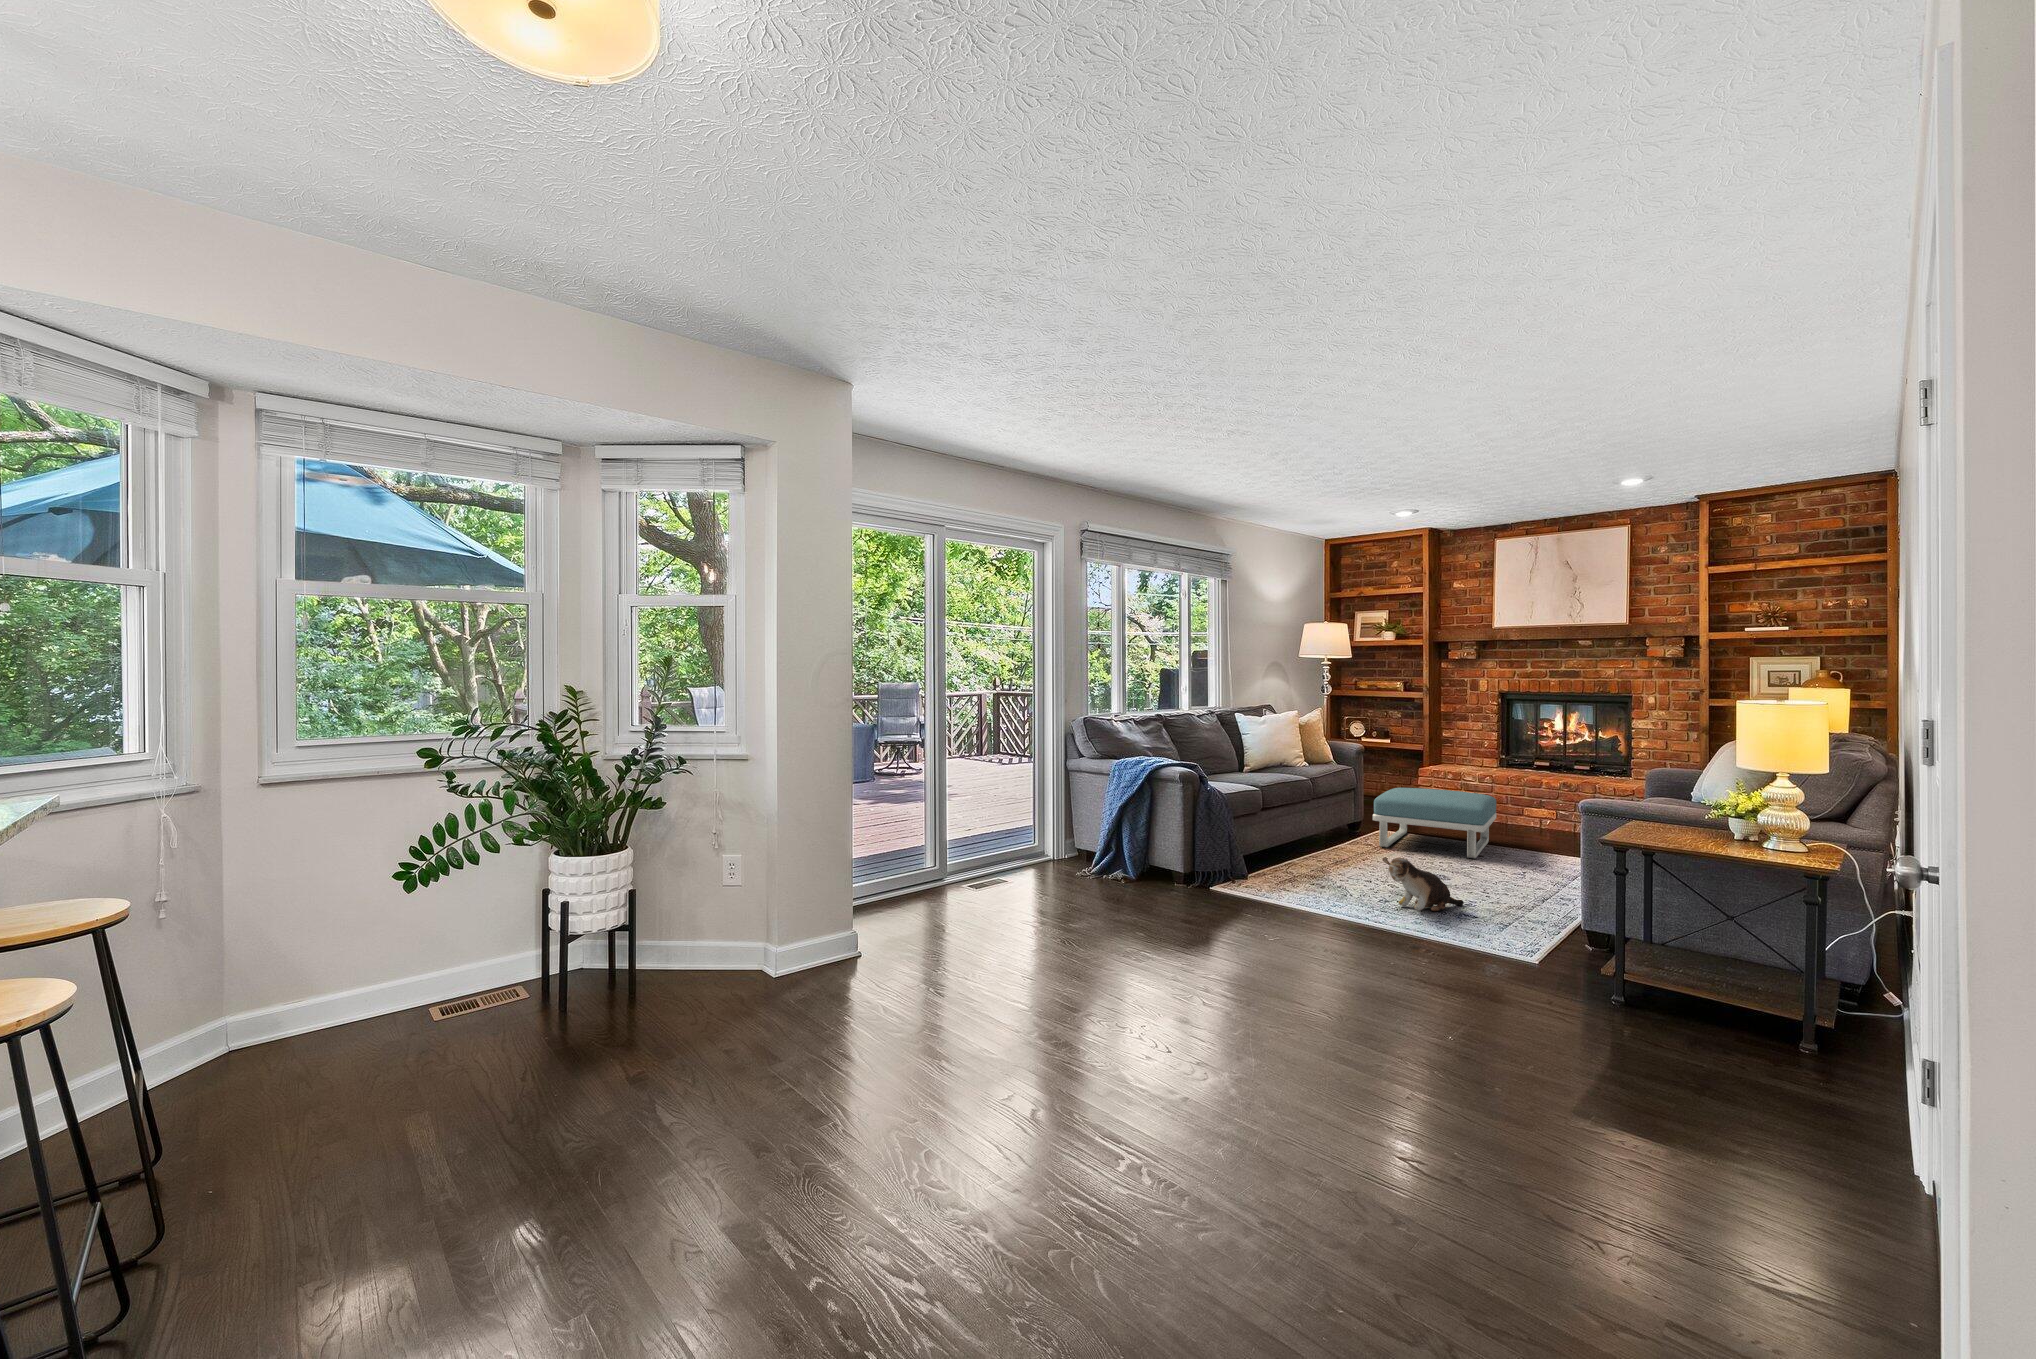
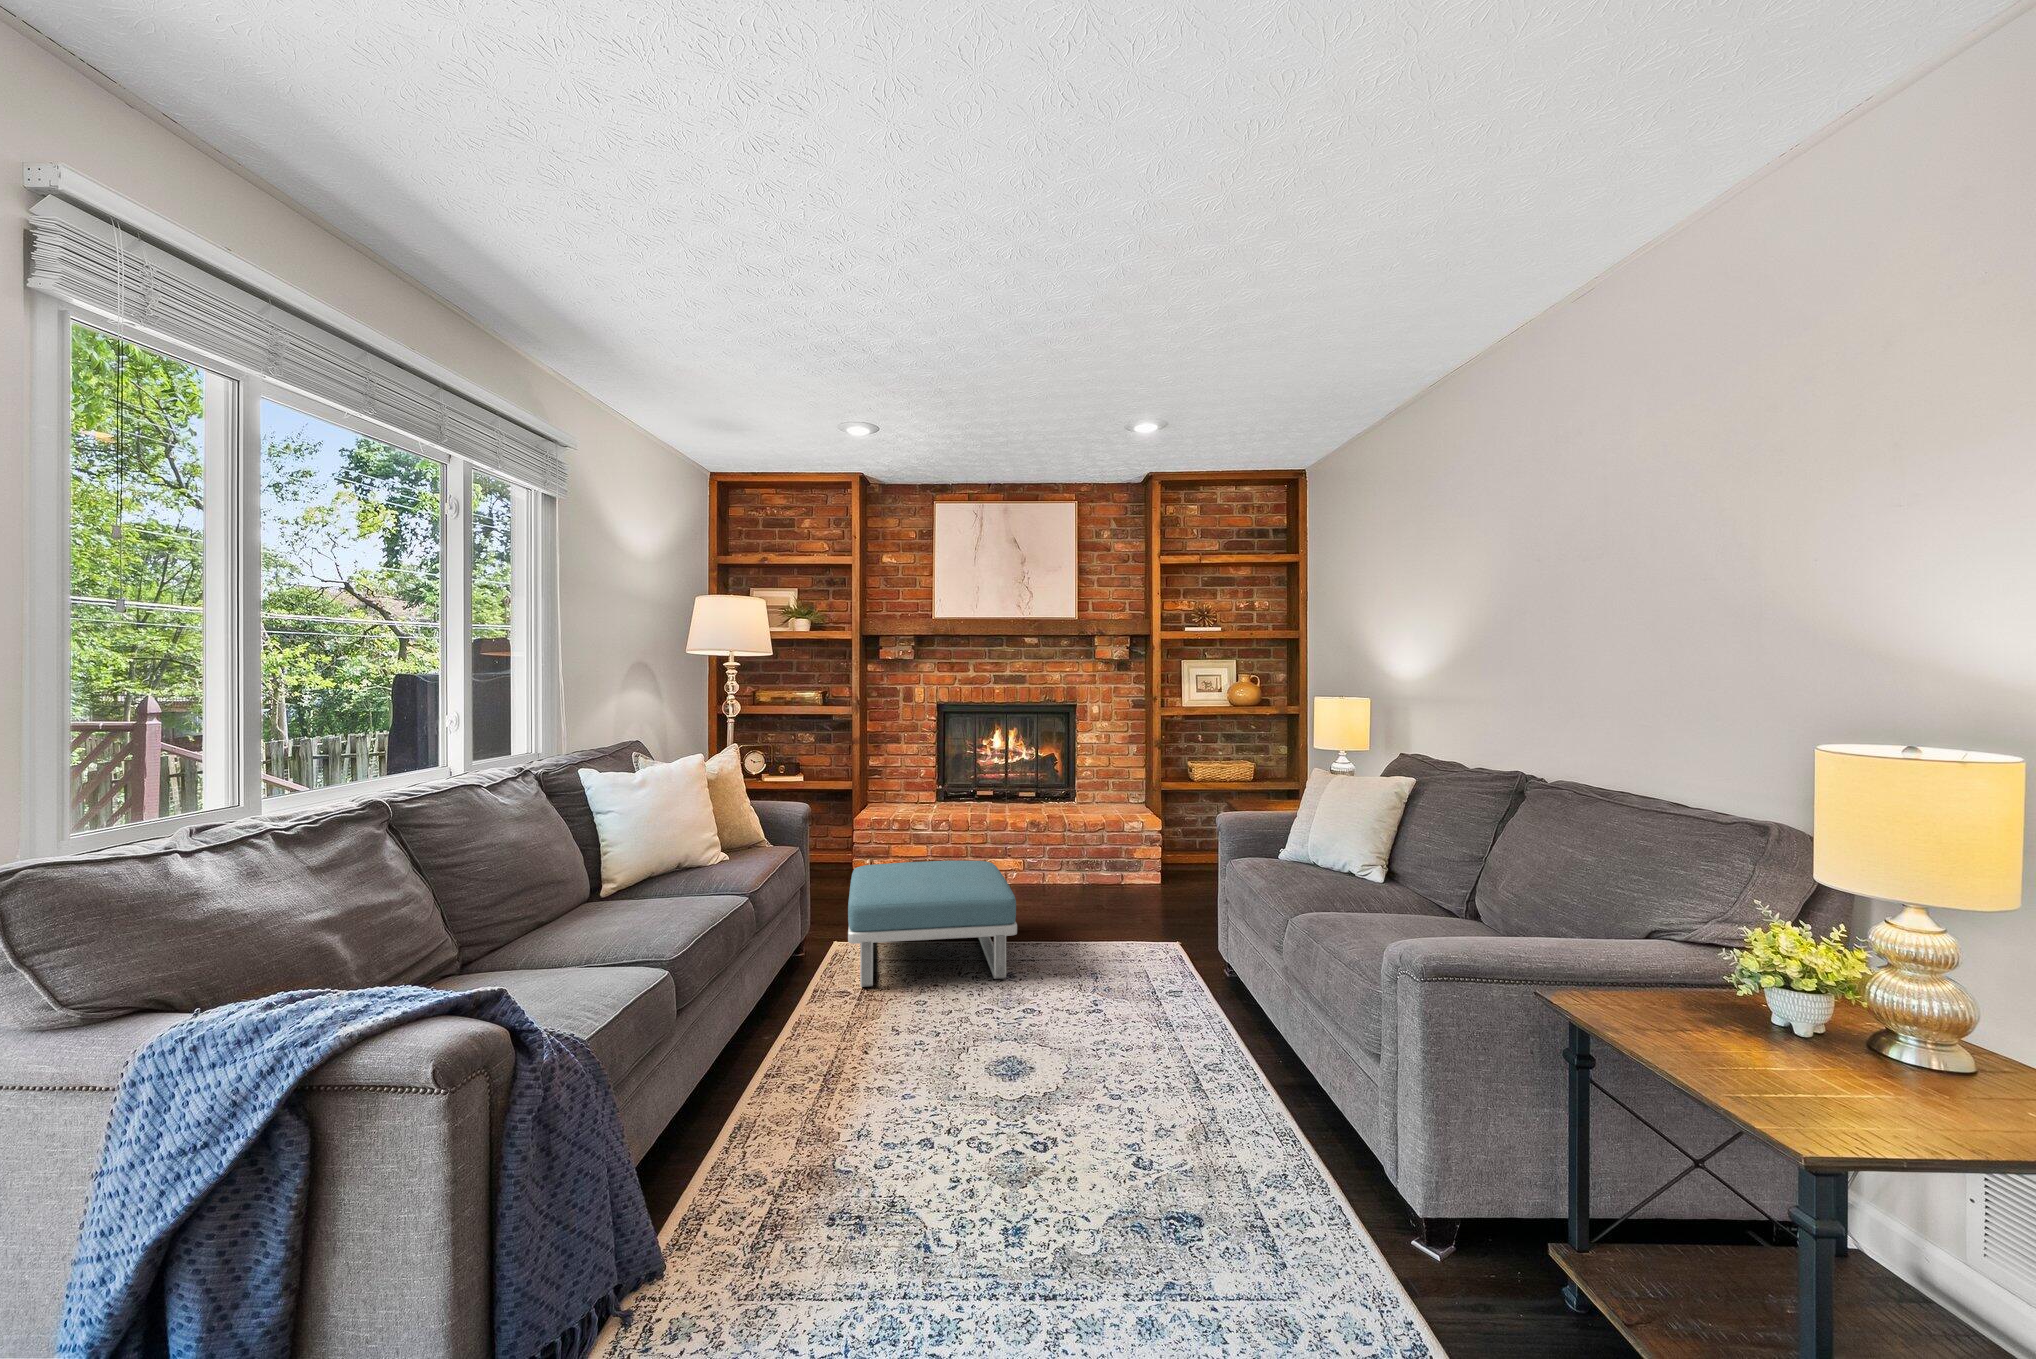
plush toy: present [1382,858,1464,911] -> none [1000,1102,1107,1214]

